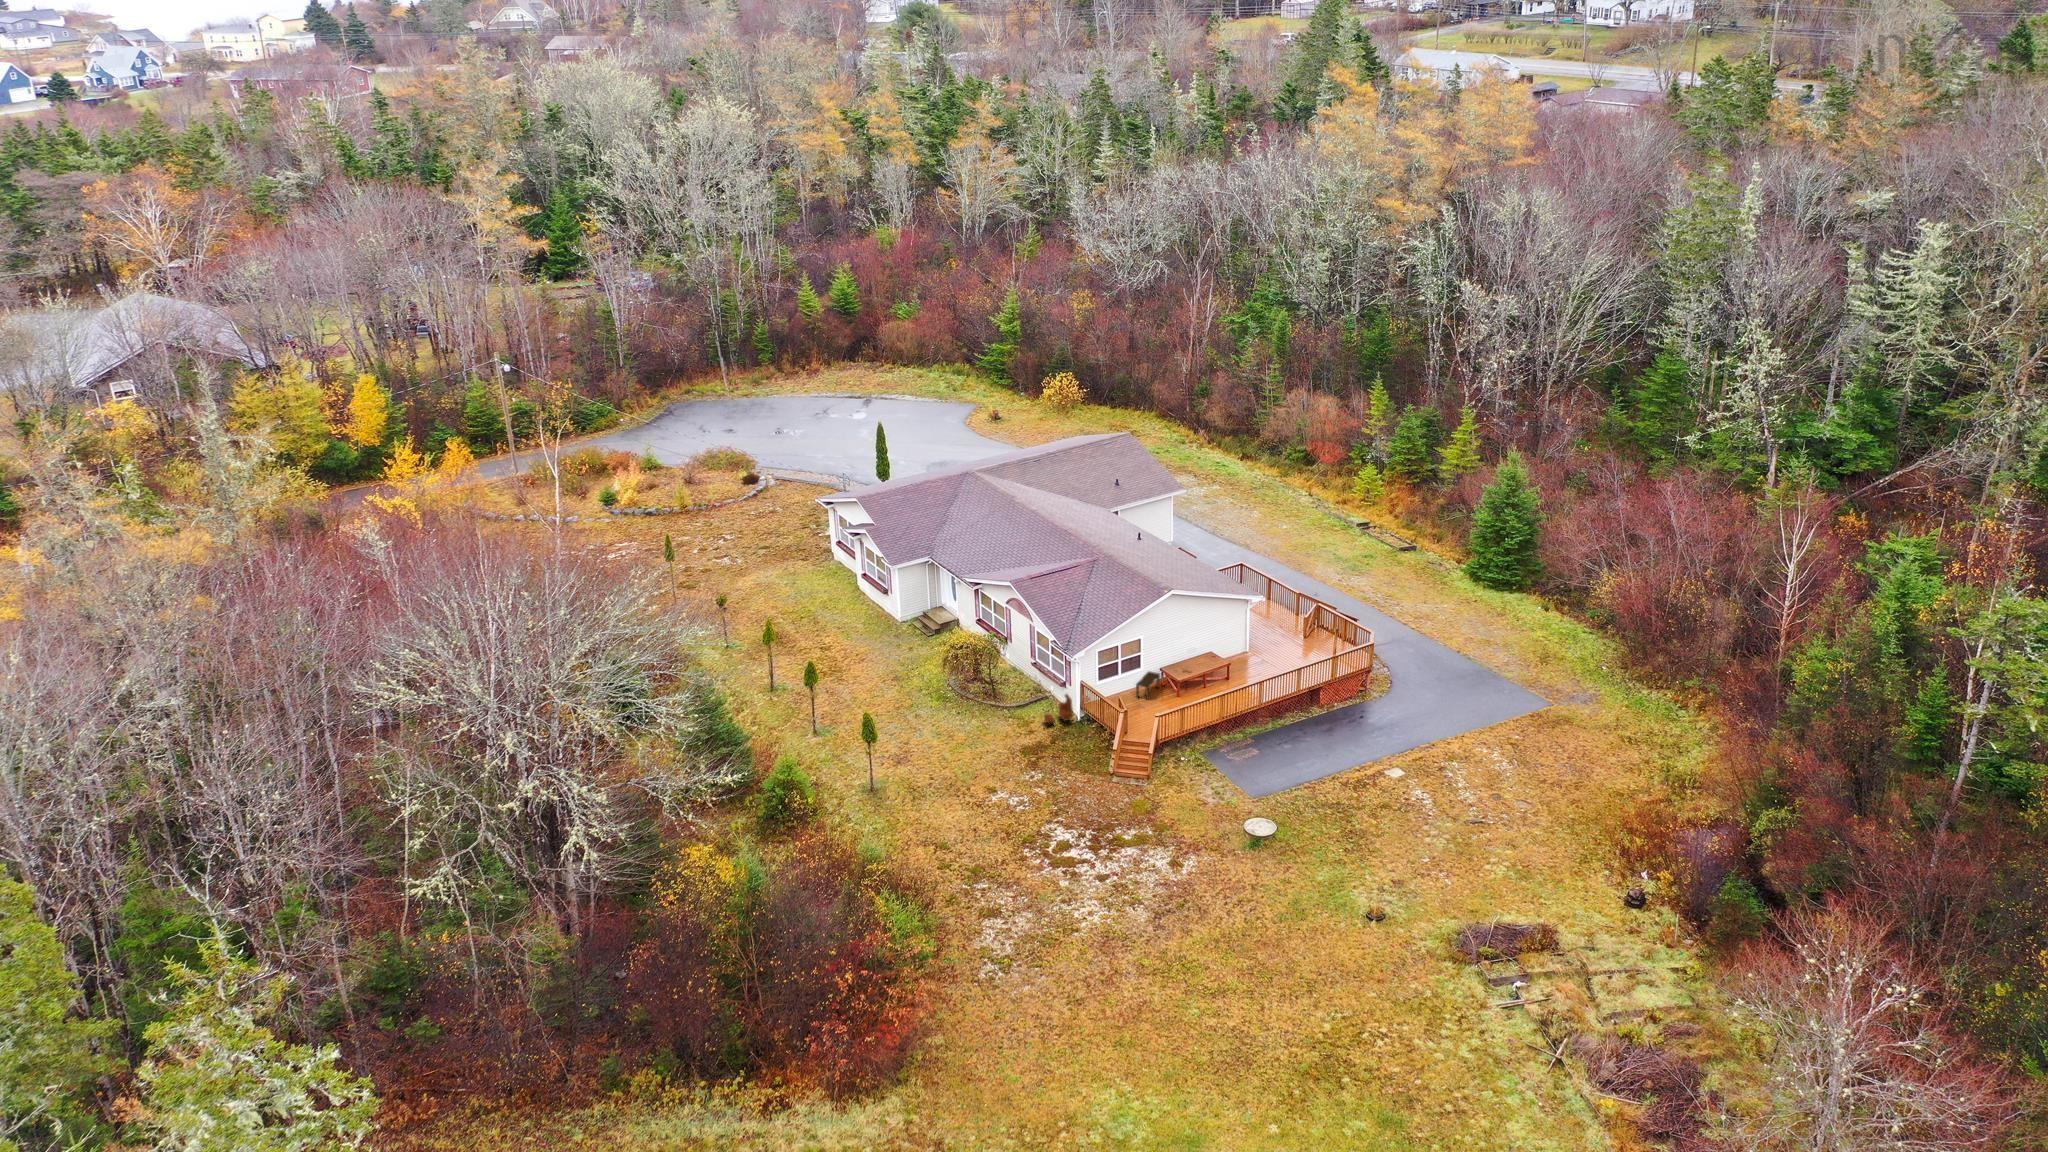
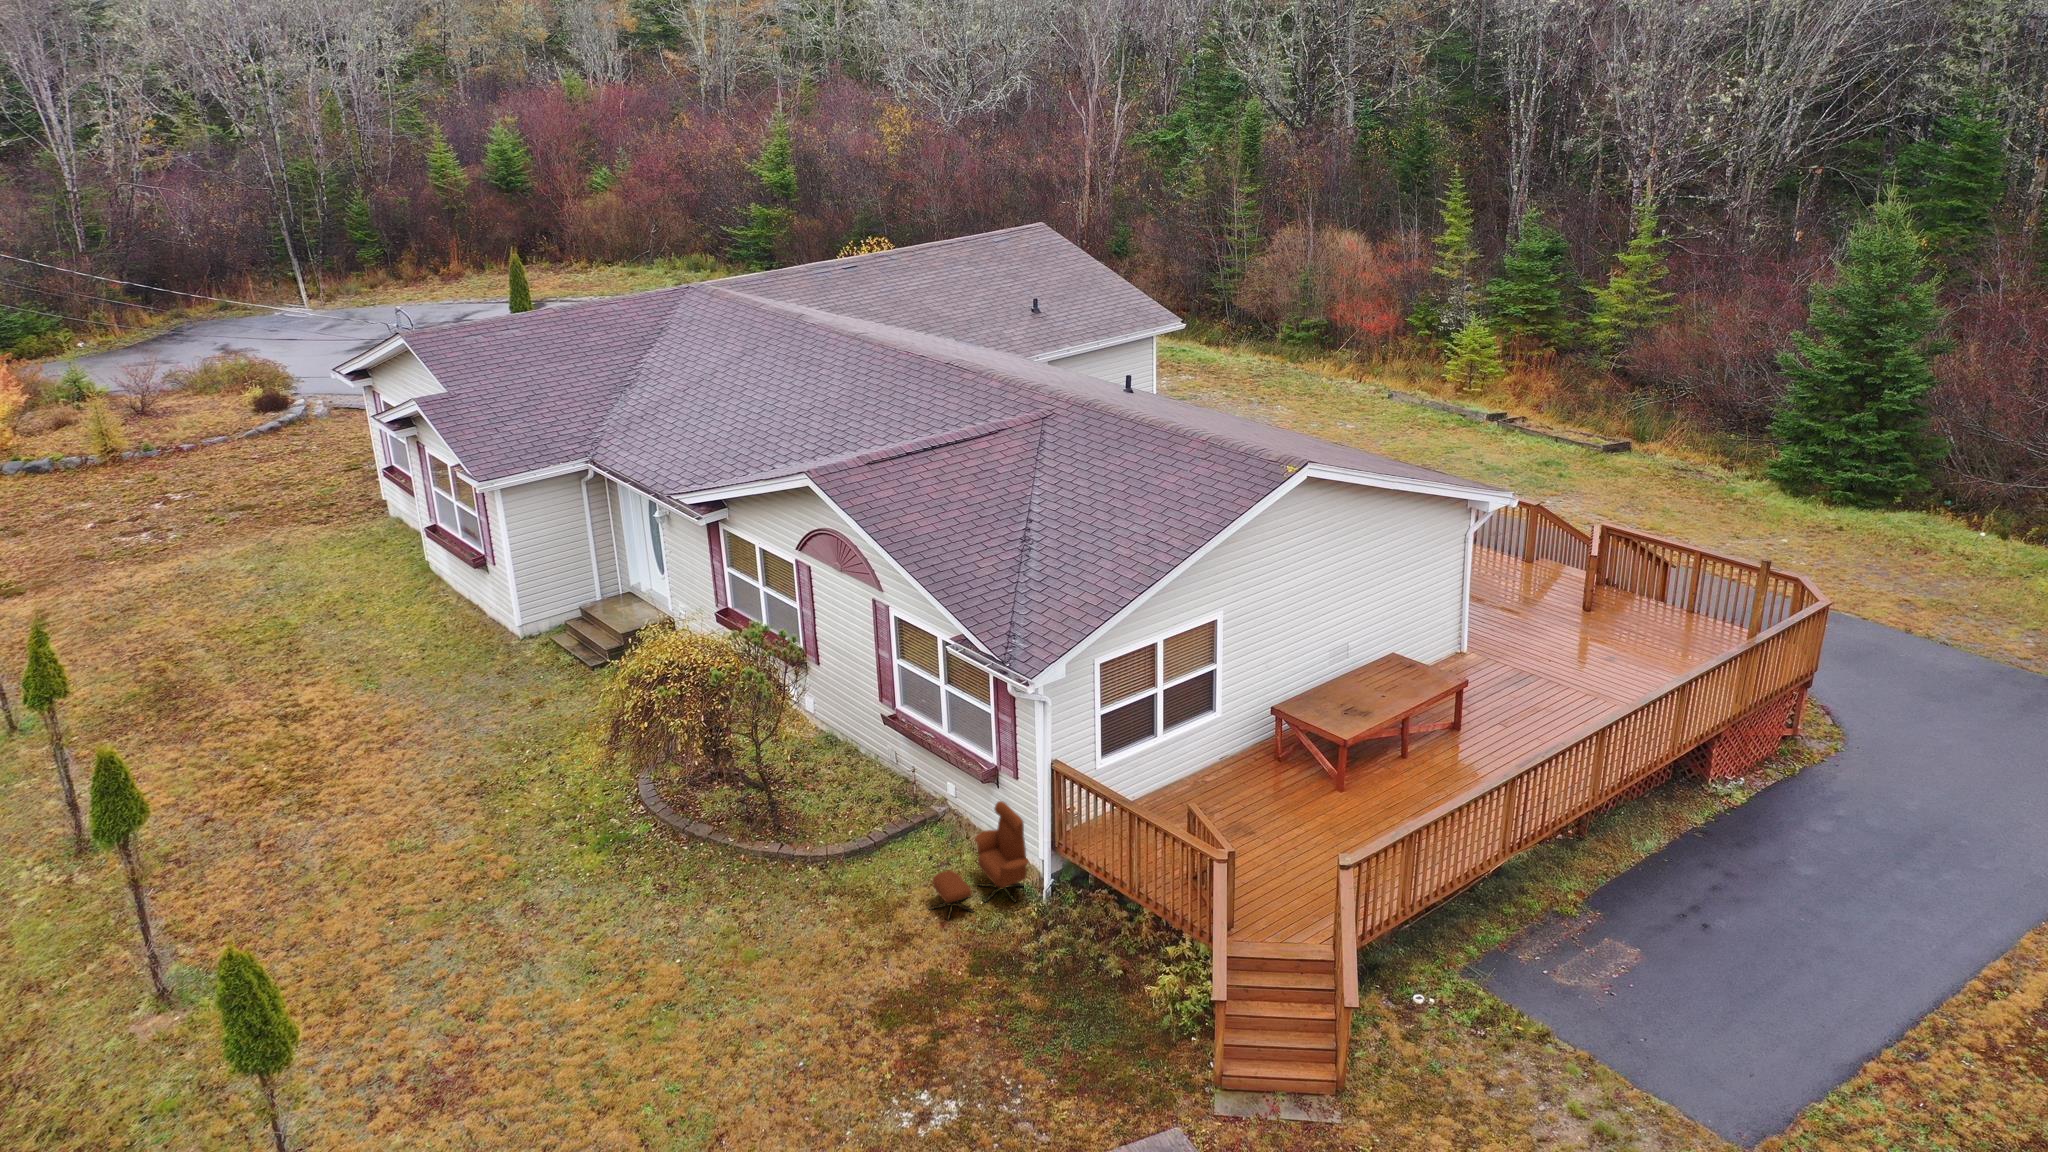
bench: present [1136,671,1160,700] -> none [1216,715,1278,803]

